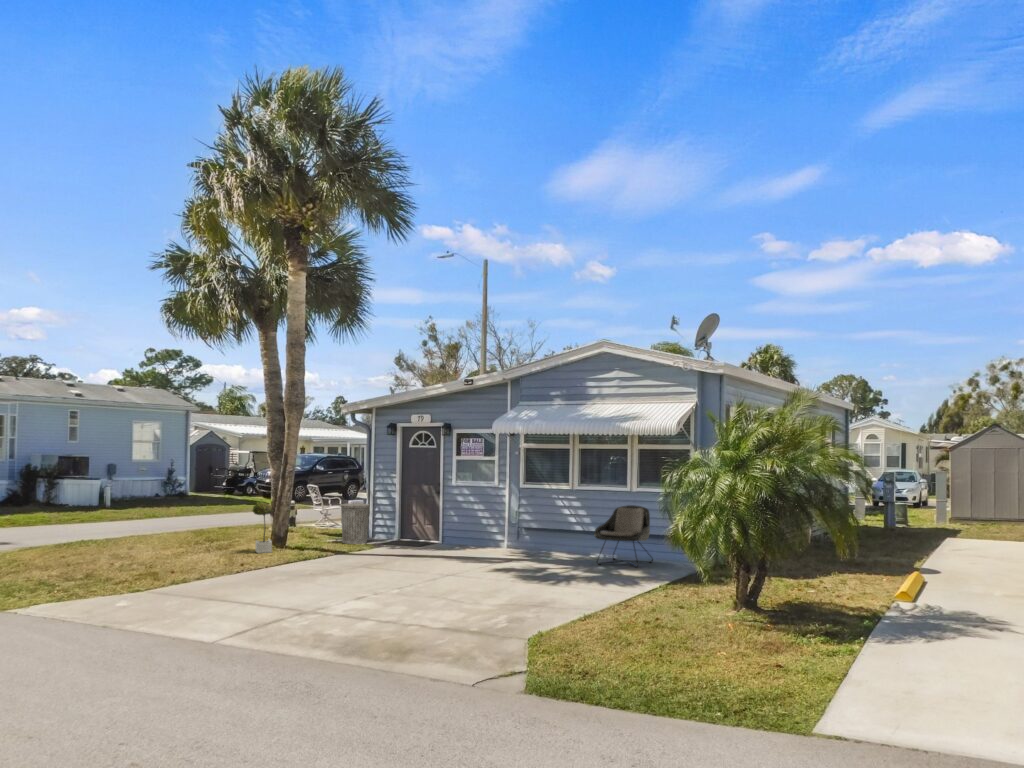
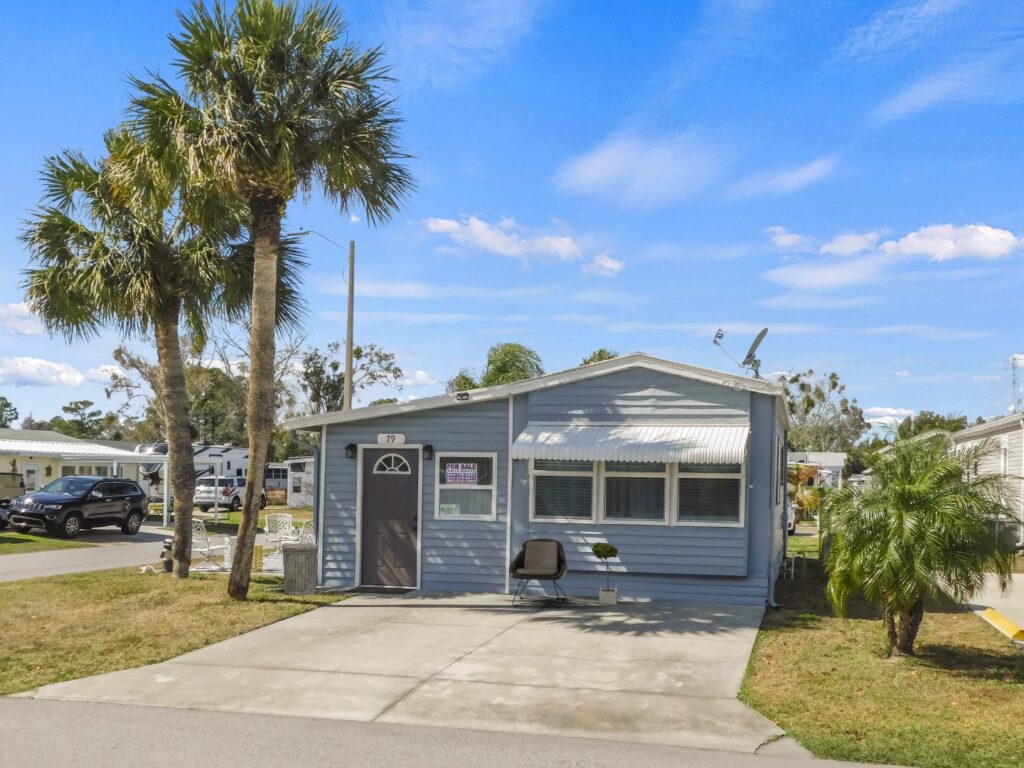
potted tree: present [253,502,274,553] -> present [592,542,618,605]
lounge chair: present [594,505,653,567] -> present [509,538,567,608]

